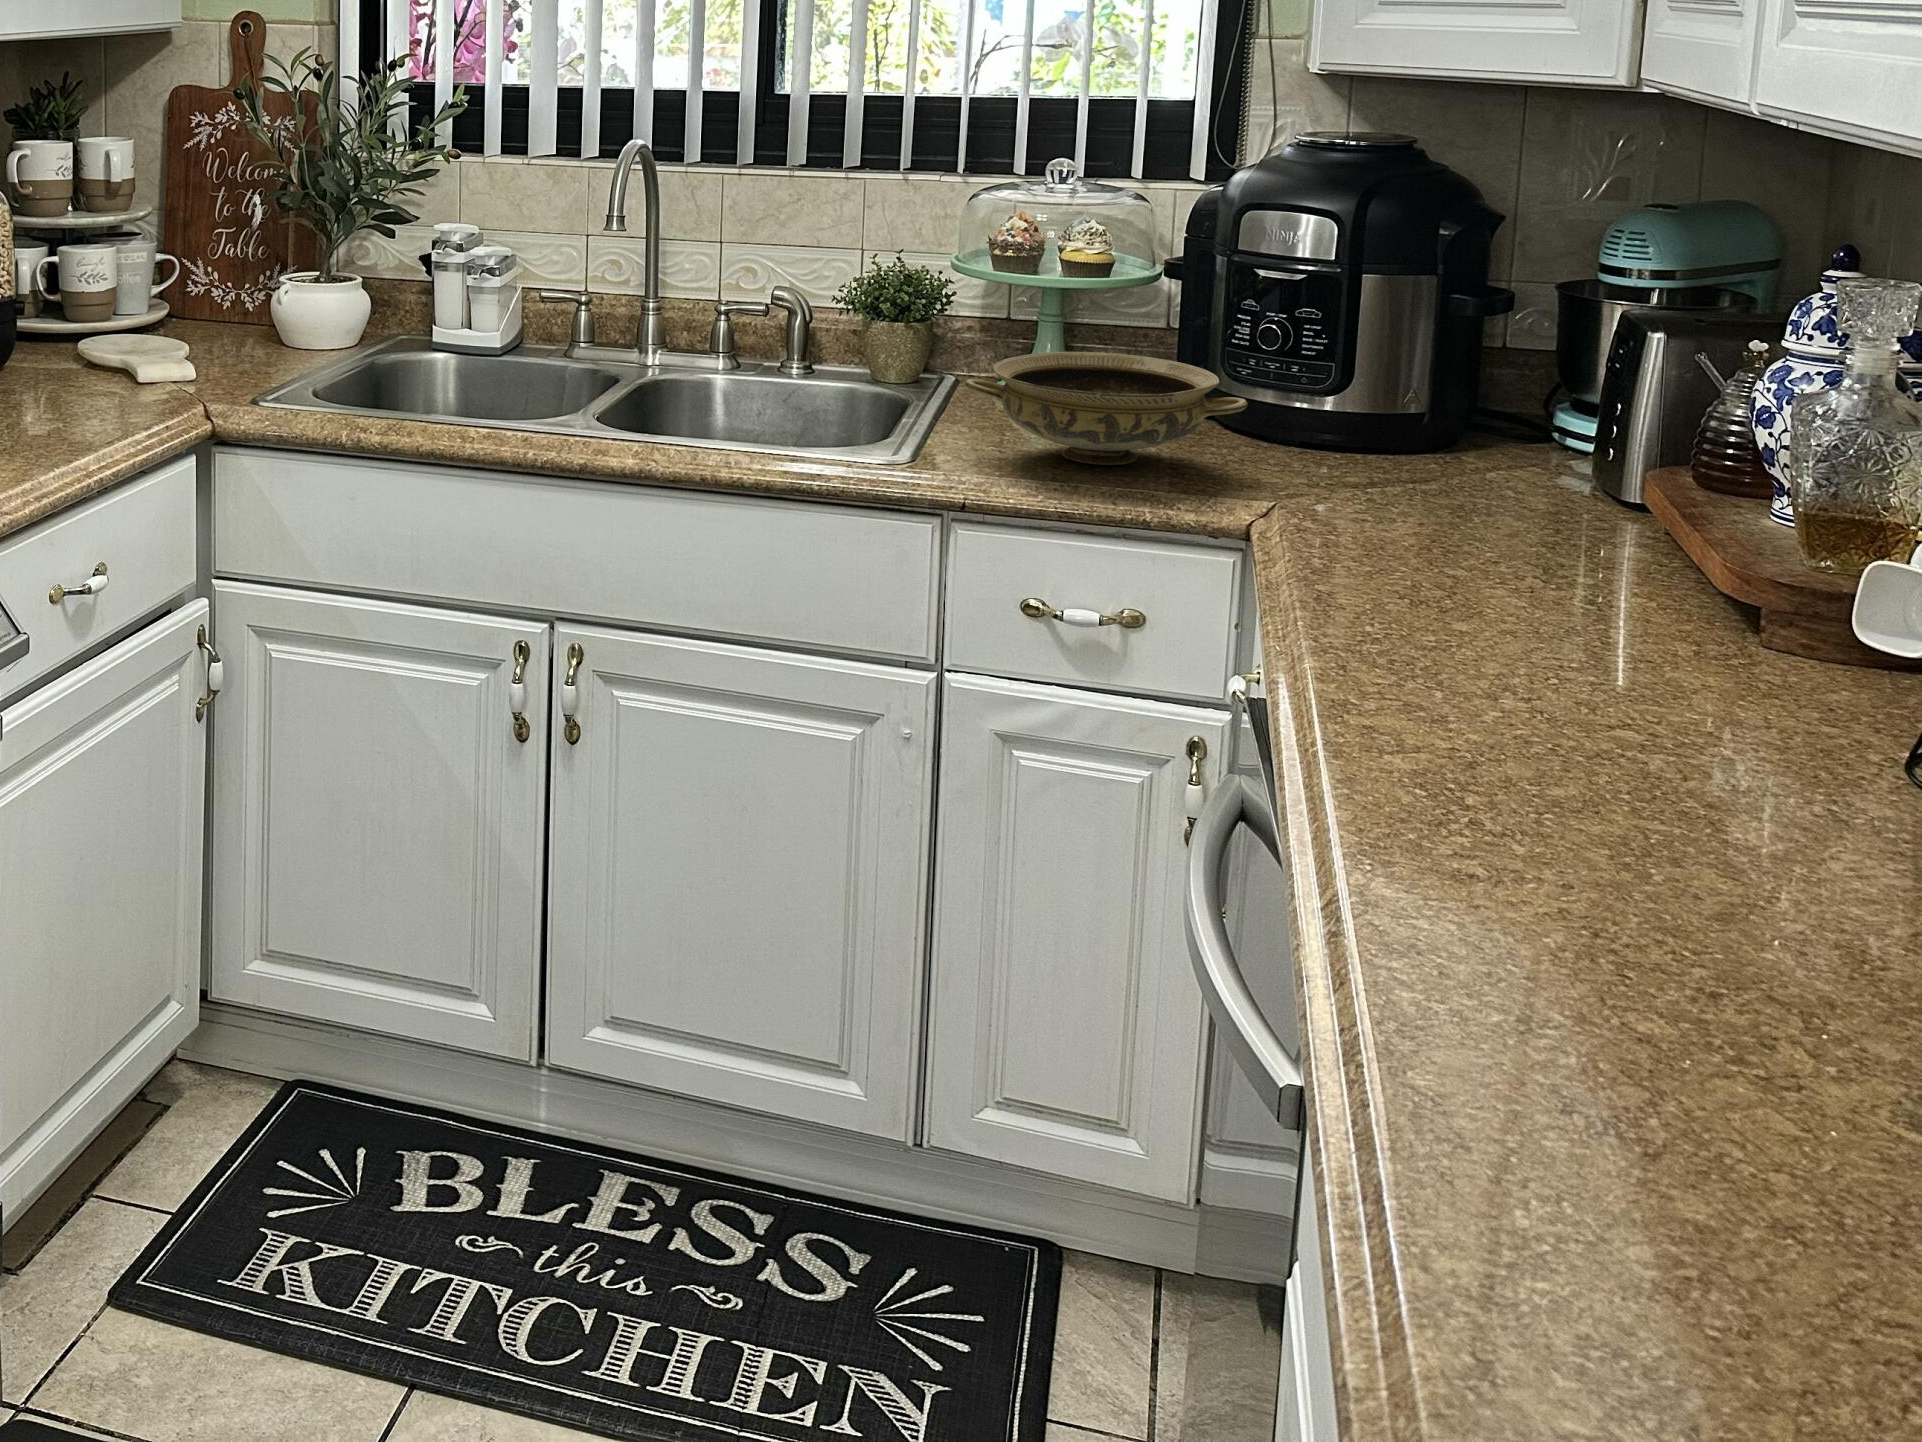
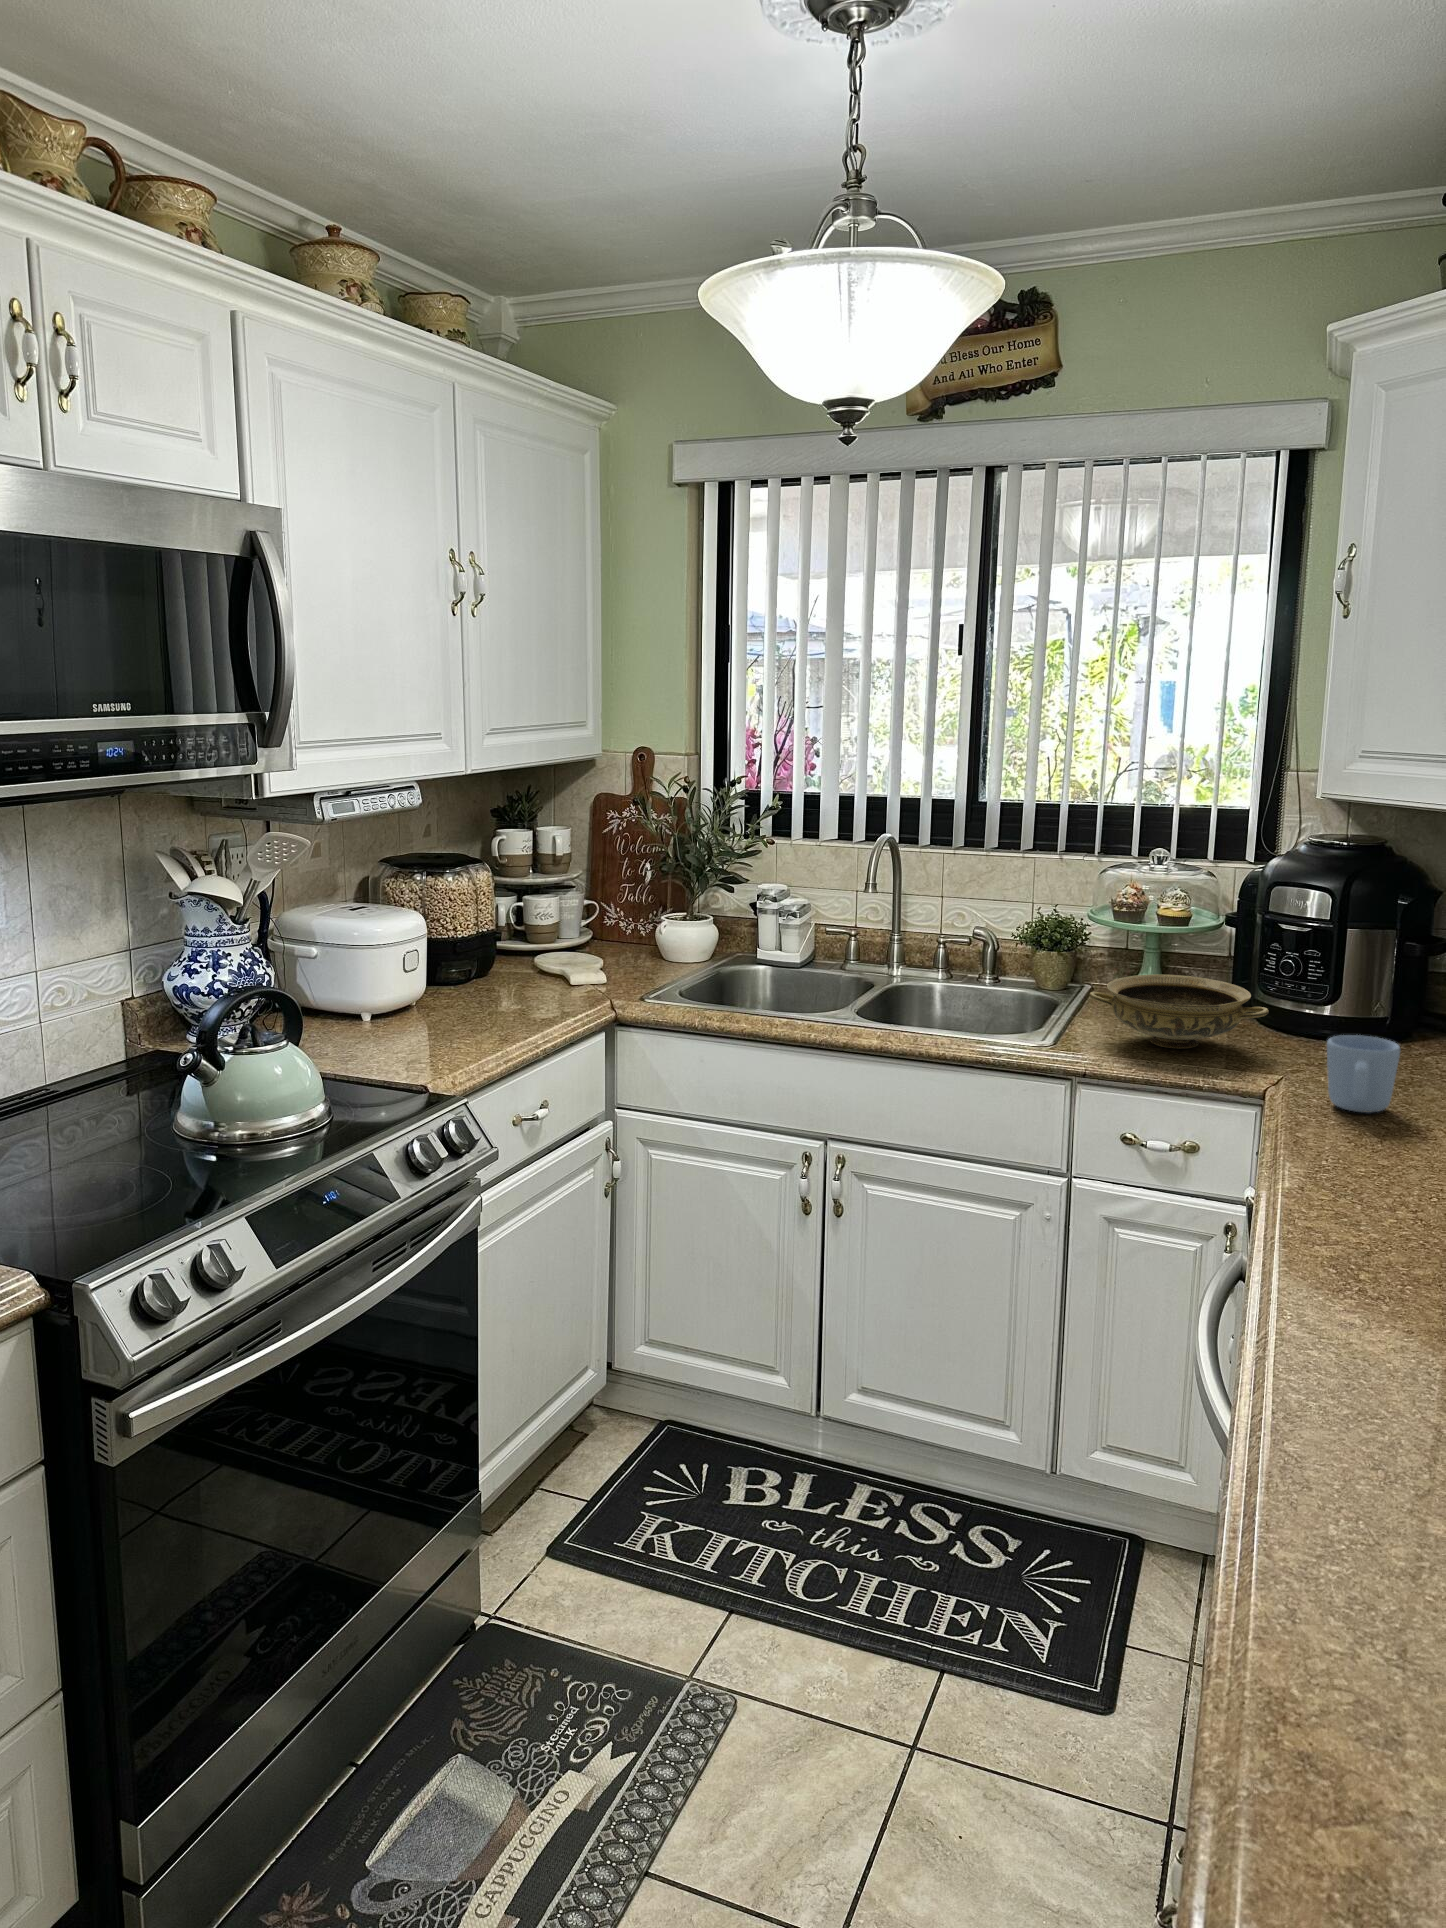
mug: none [1354,432,1470,553] -> present [1327,1035,1400,1113]

